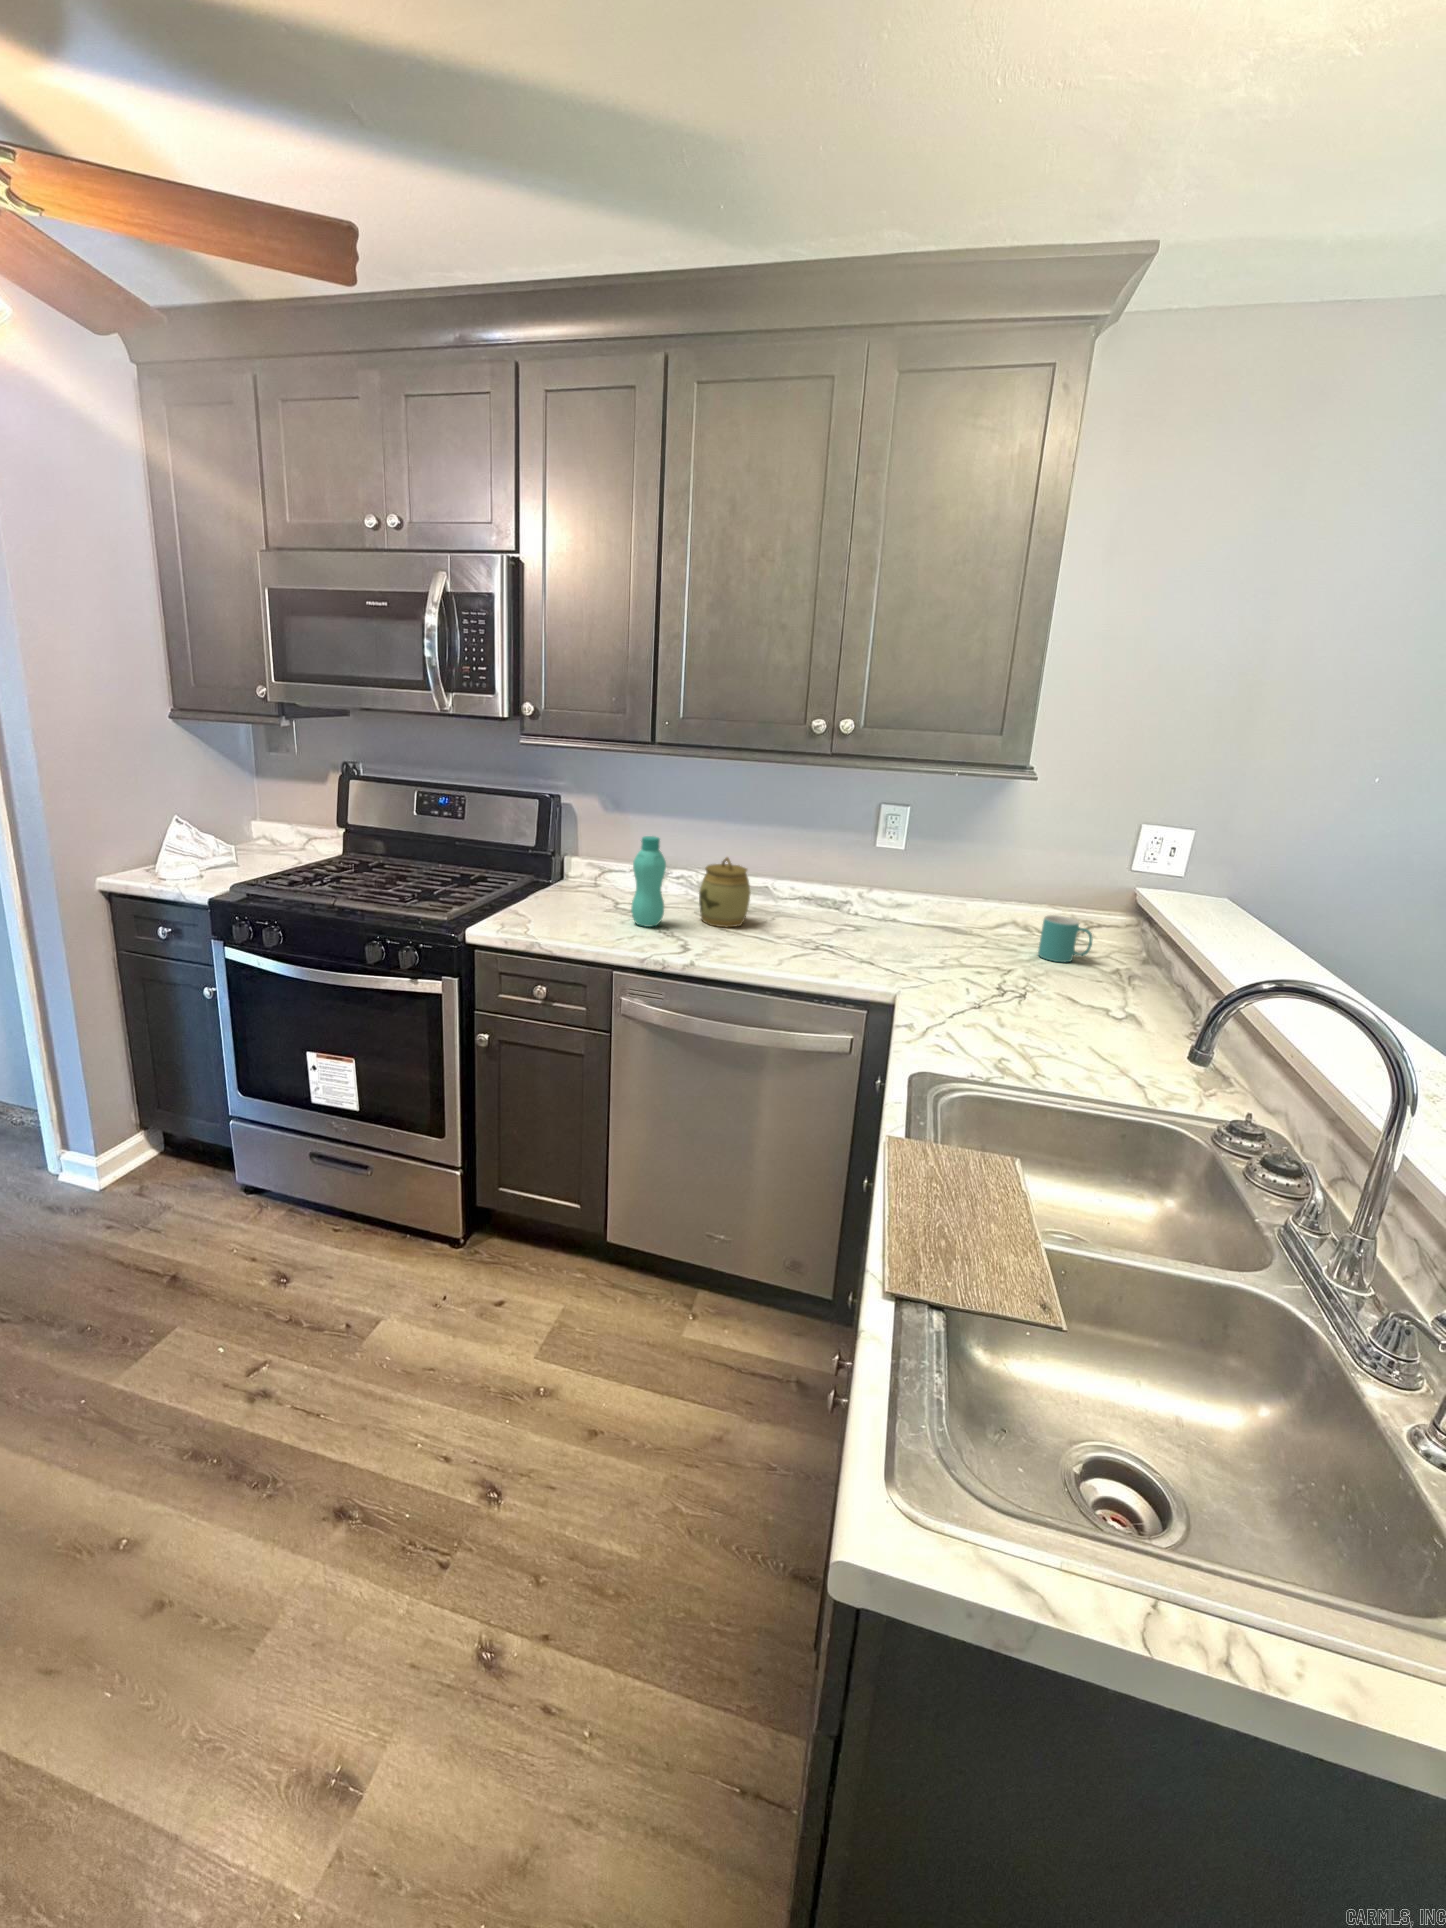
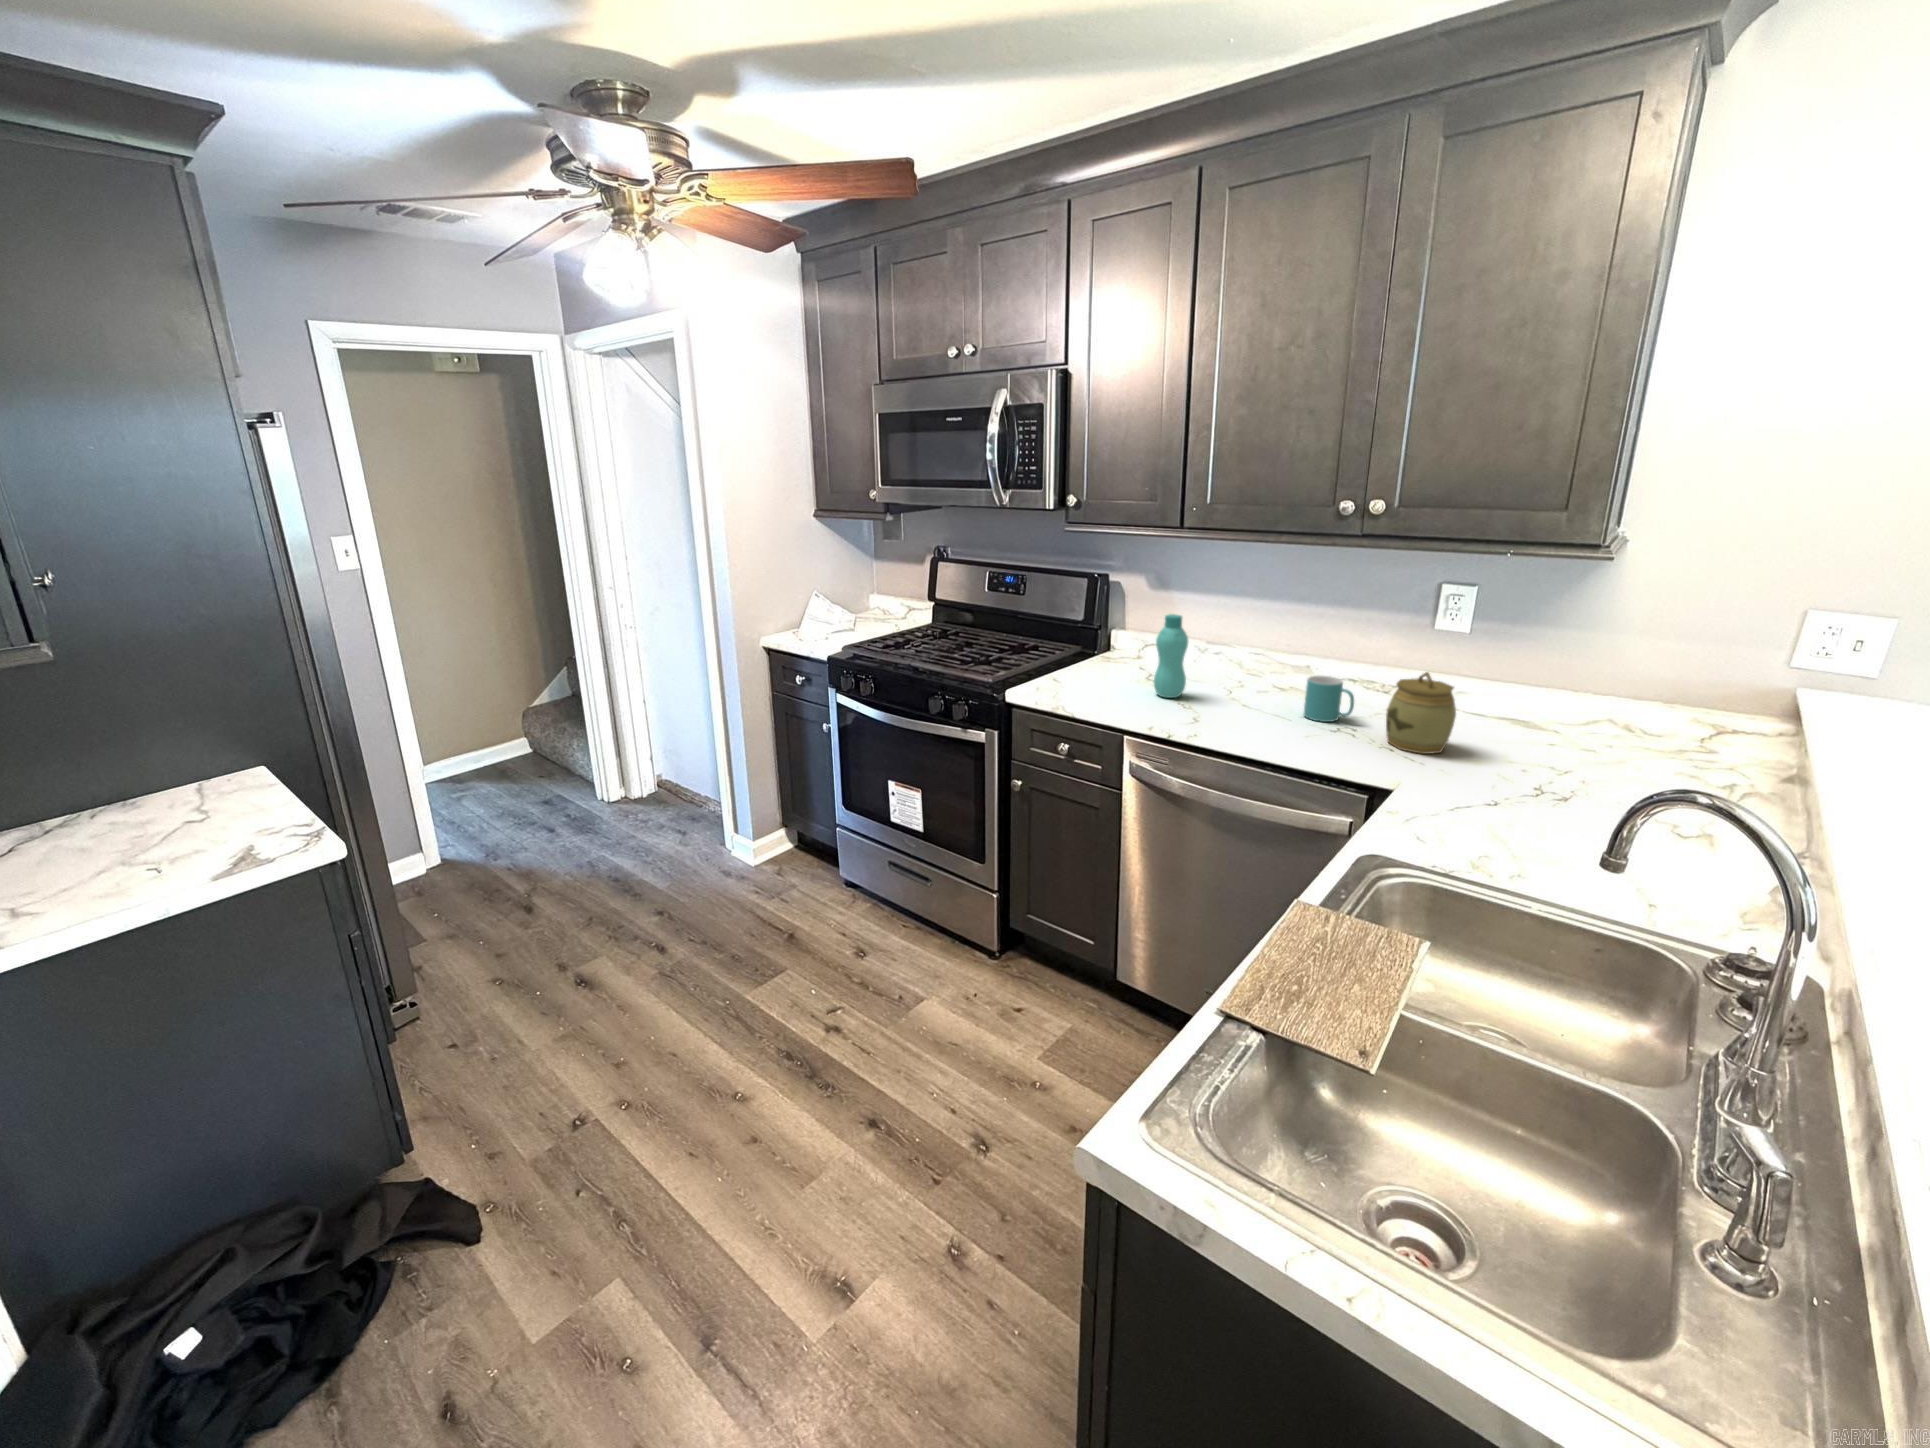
jar: present [699,857,751,927] -> present [1386,672,1456,754]
mug: present [1038,915,1093,962] -> present [1304,676,1354,722]

